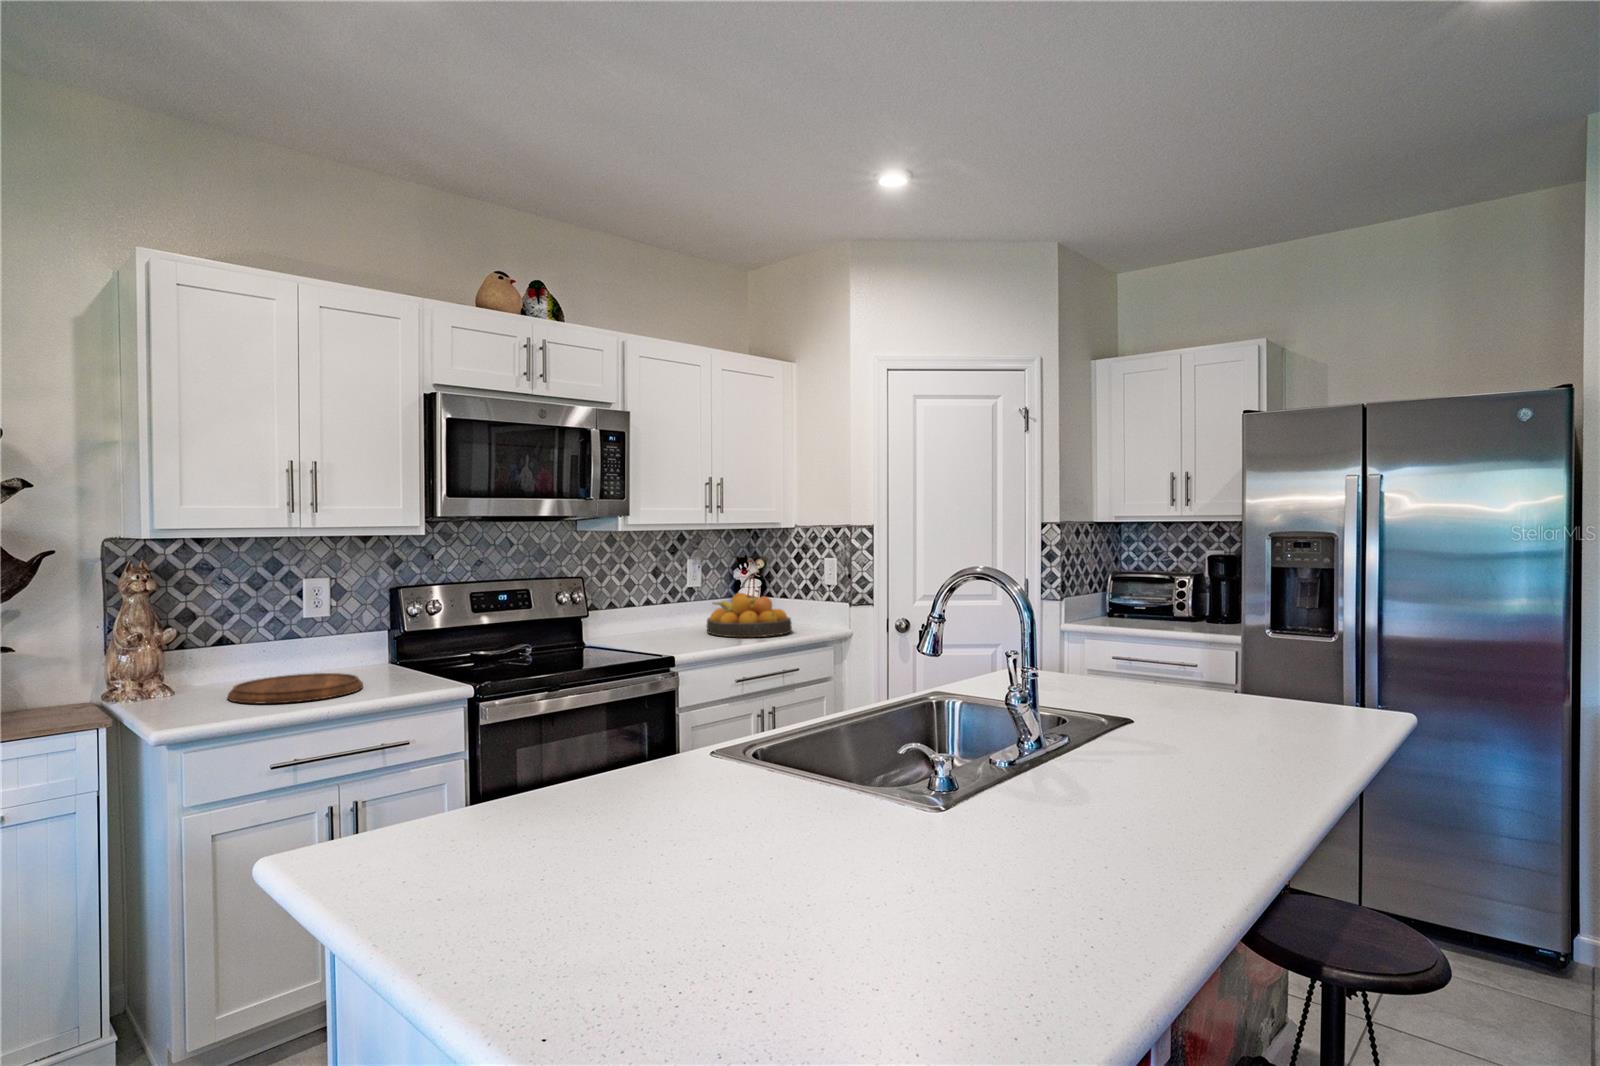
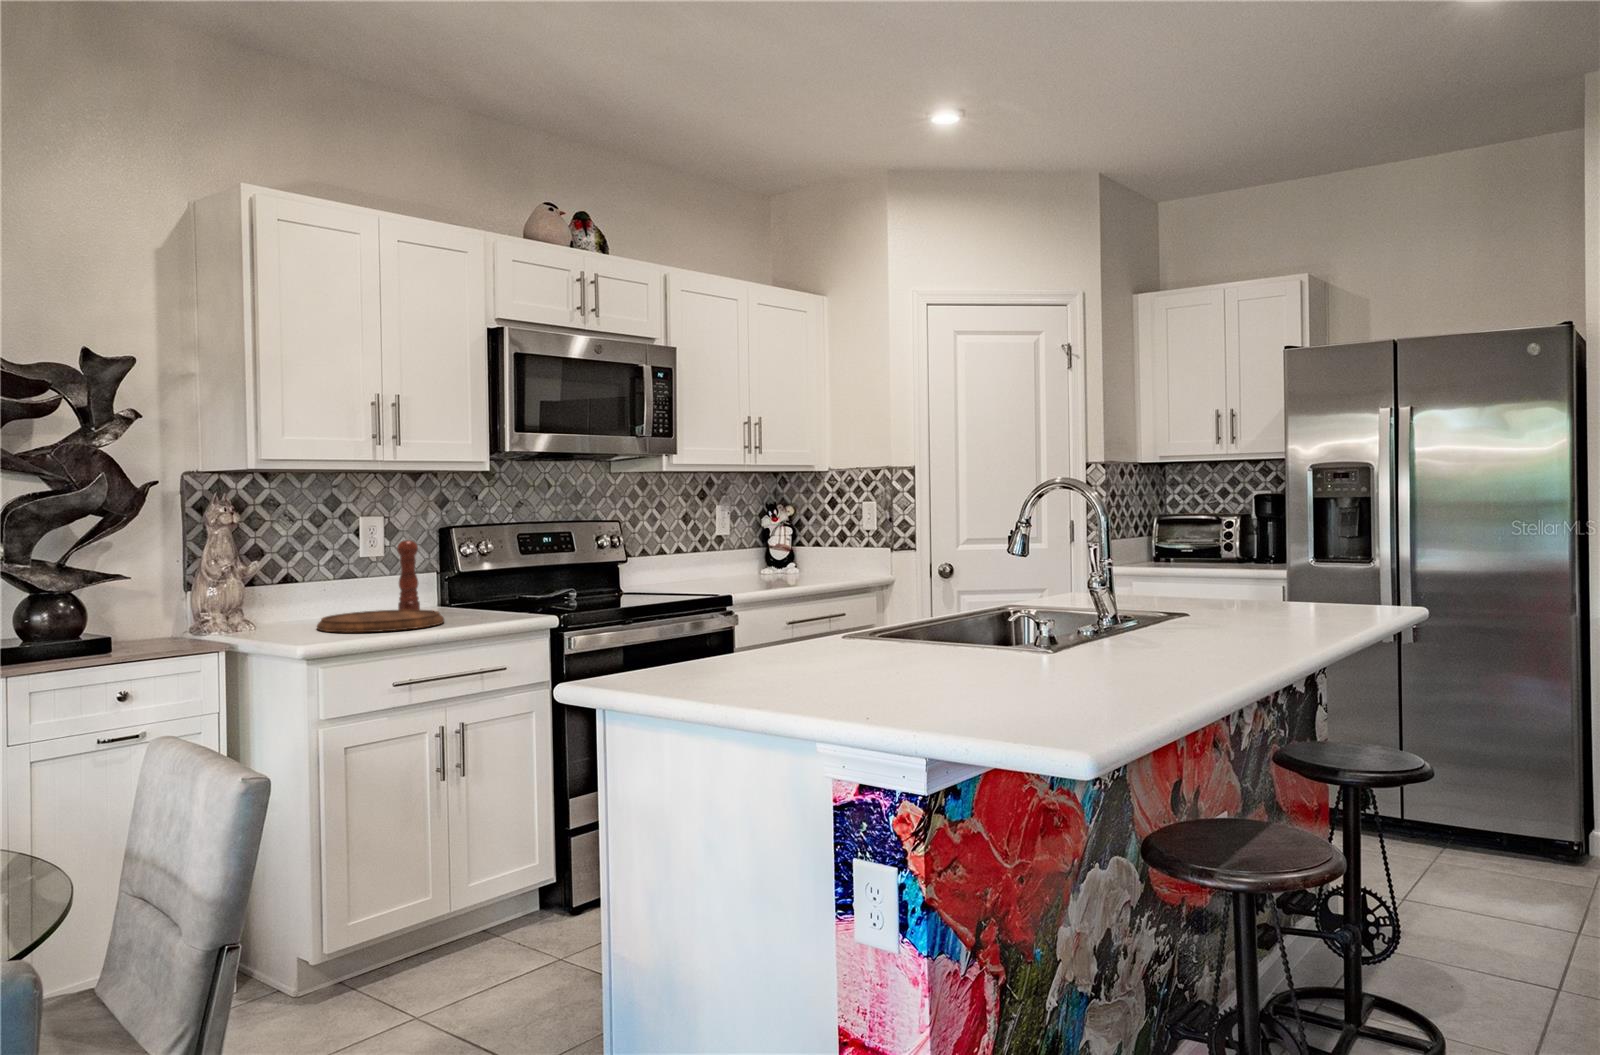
fruit bowl: present [706,593,792,637] -> none [744,538,834,582]
pepper mill: none [336,597,359,674] -> present [397,534,420,610]

